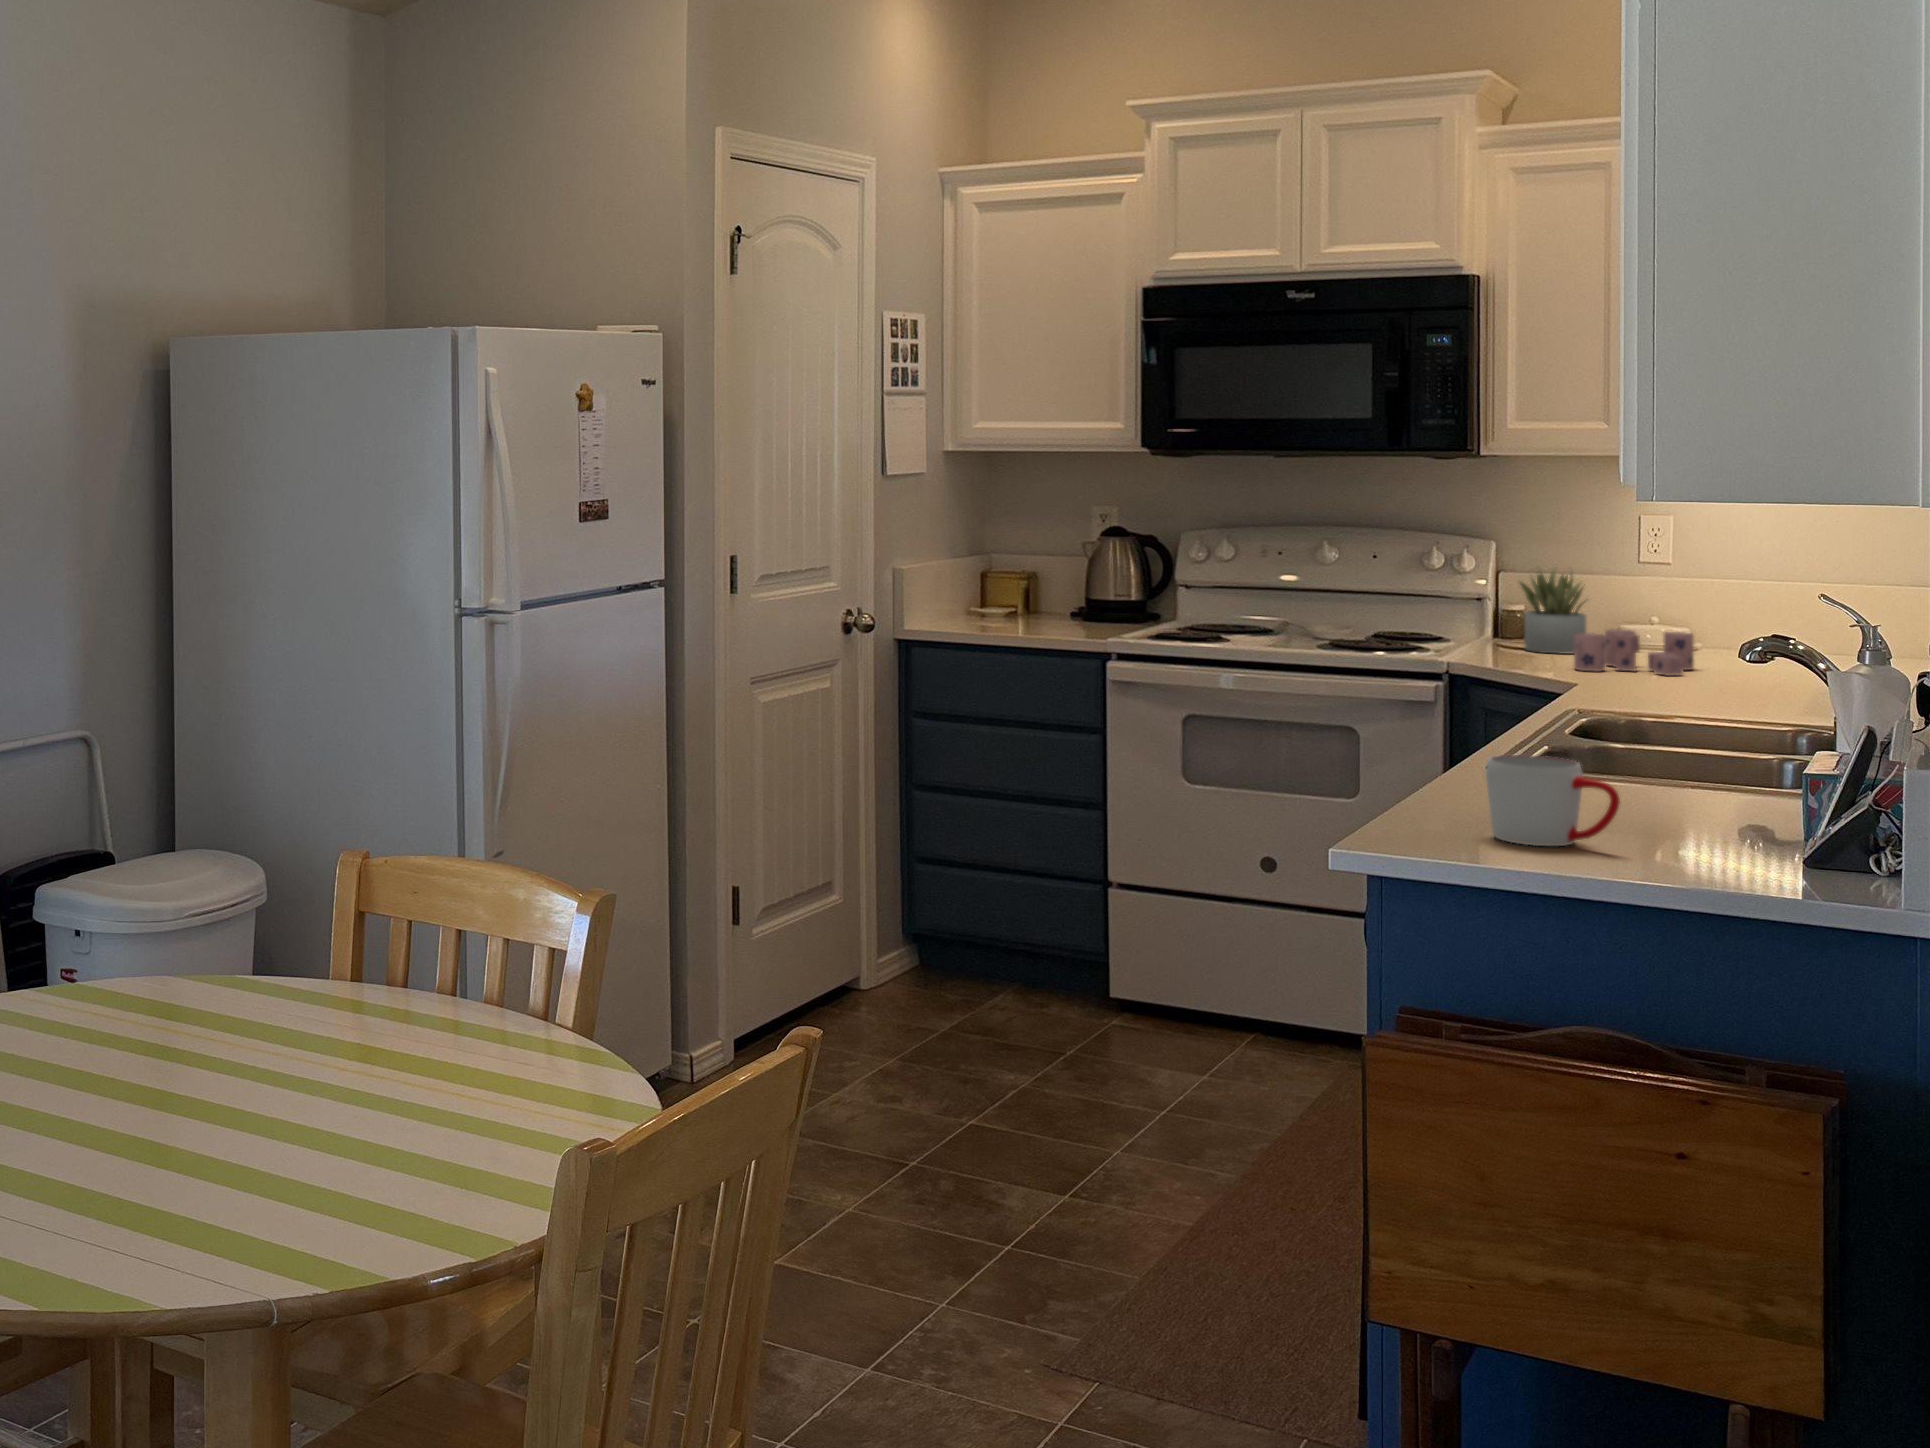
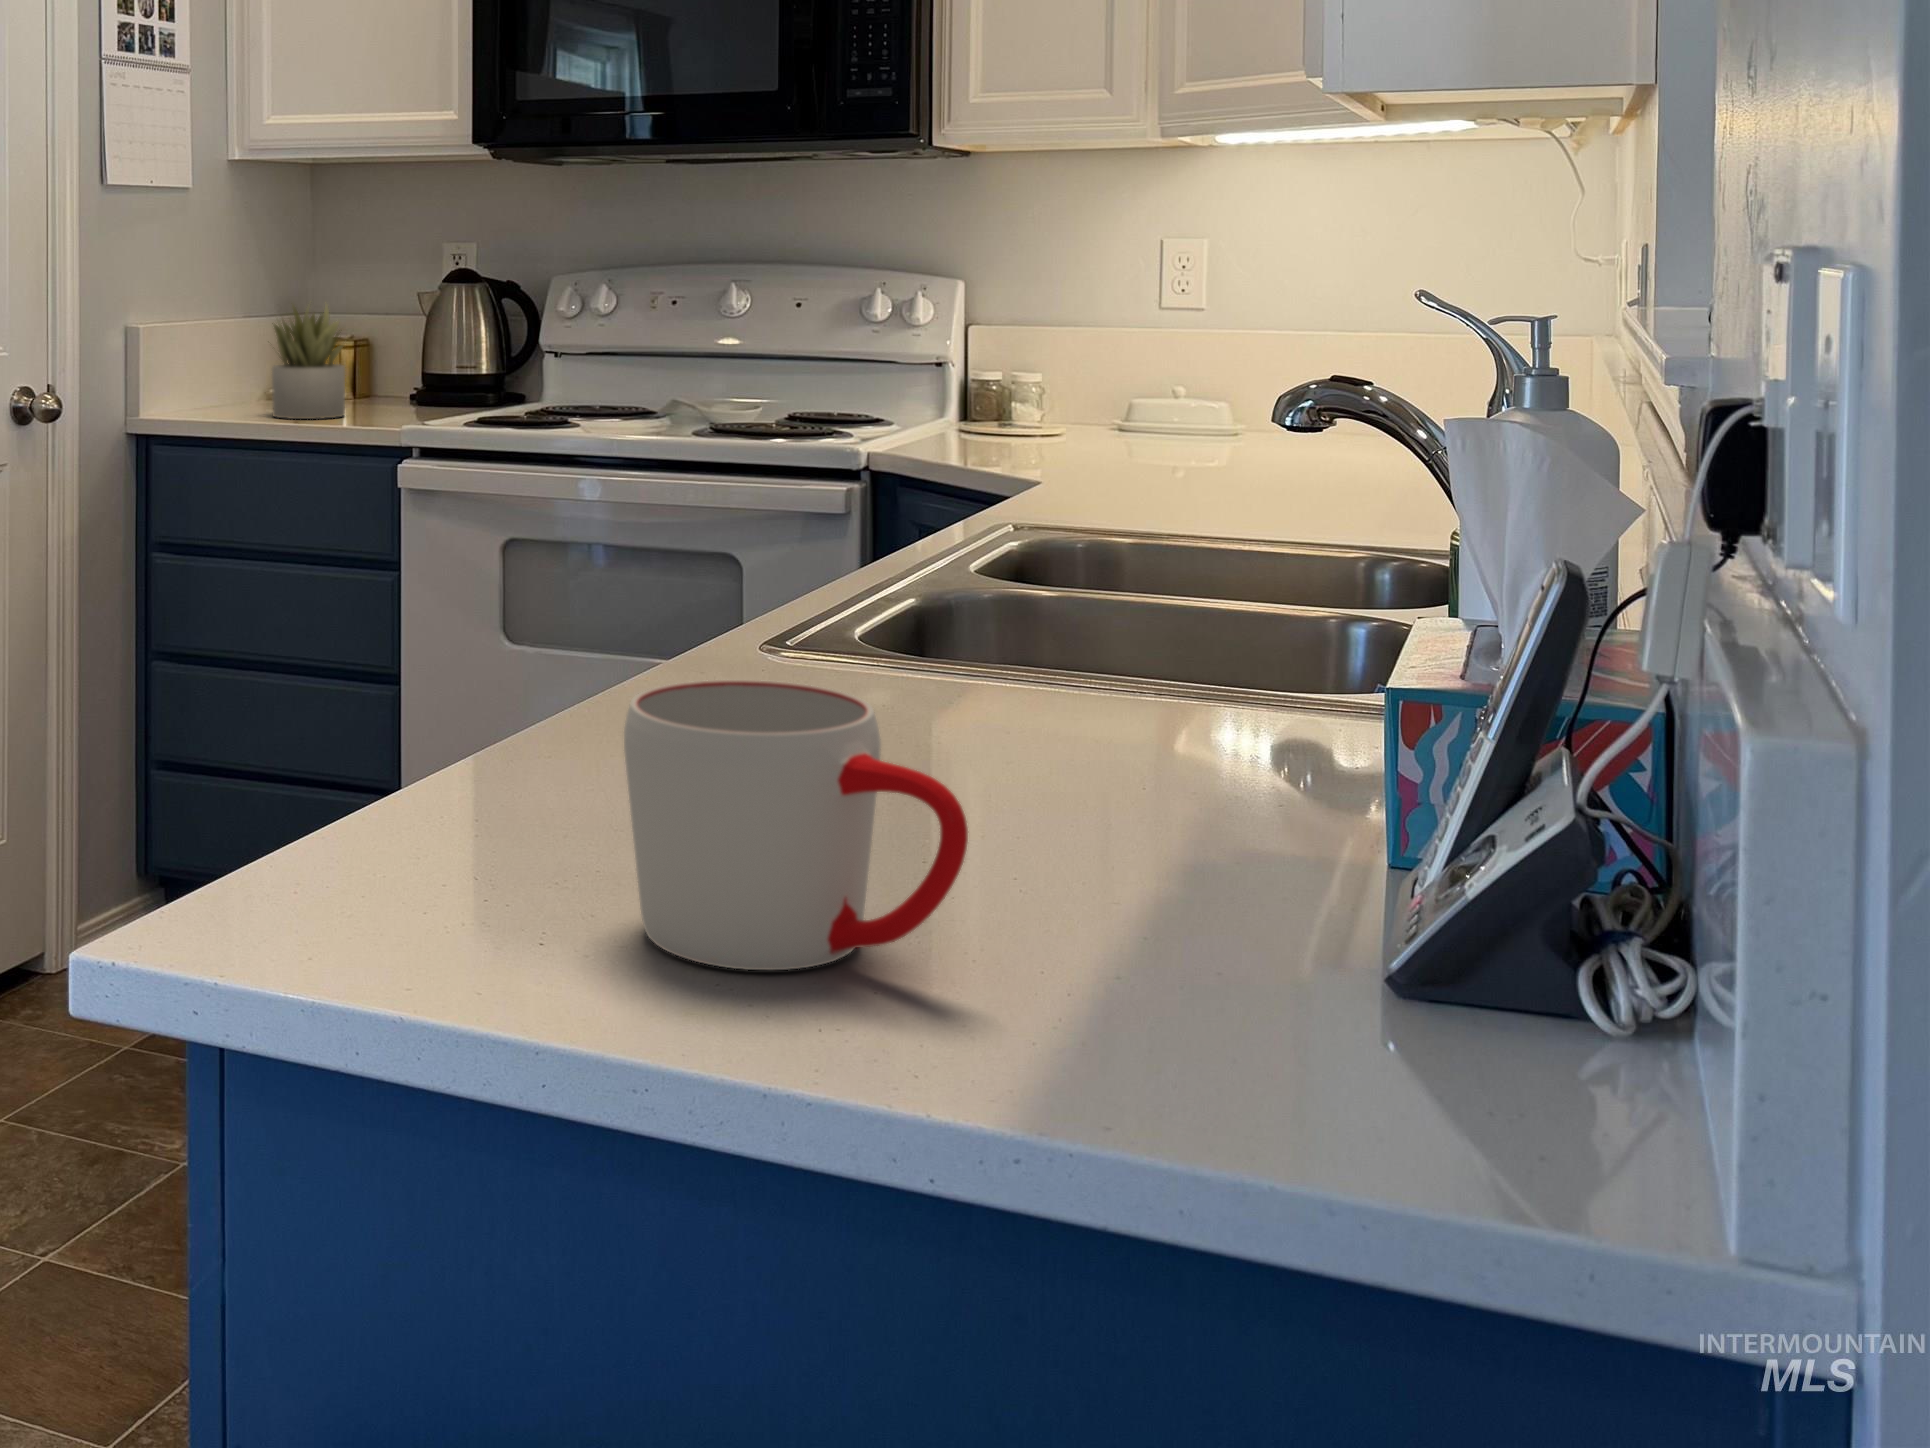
succulent plant: present [1520,568,1588,654] -> present [272,305,345,419]
candle: present [1574,629,1694,676] -> none [1051,398,1222,466]

